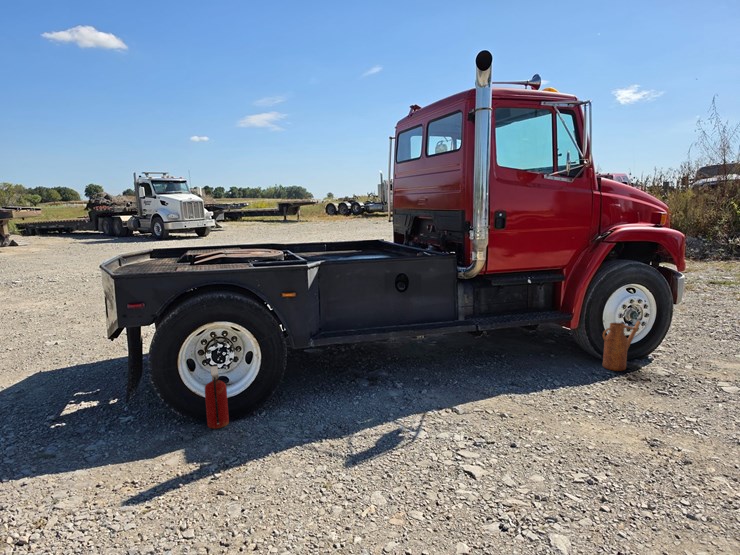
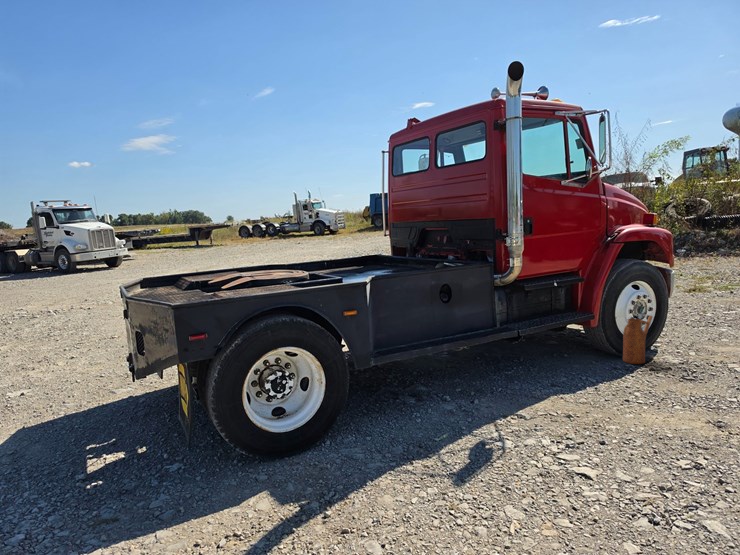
fire extinguisher: present [205,366,229,429] -> none [273,396,299,466]

